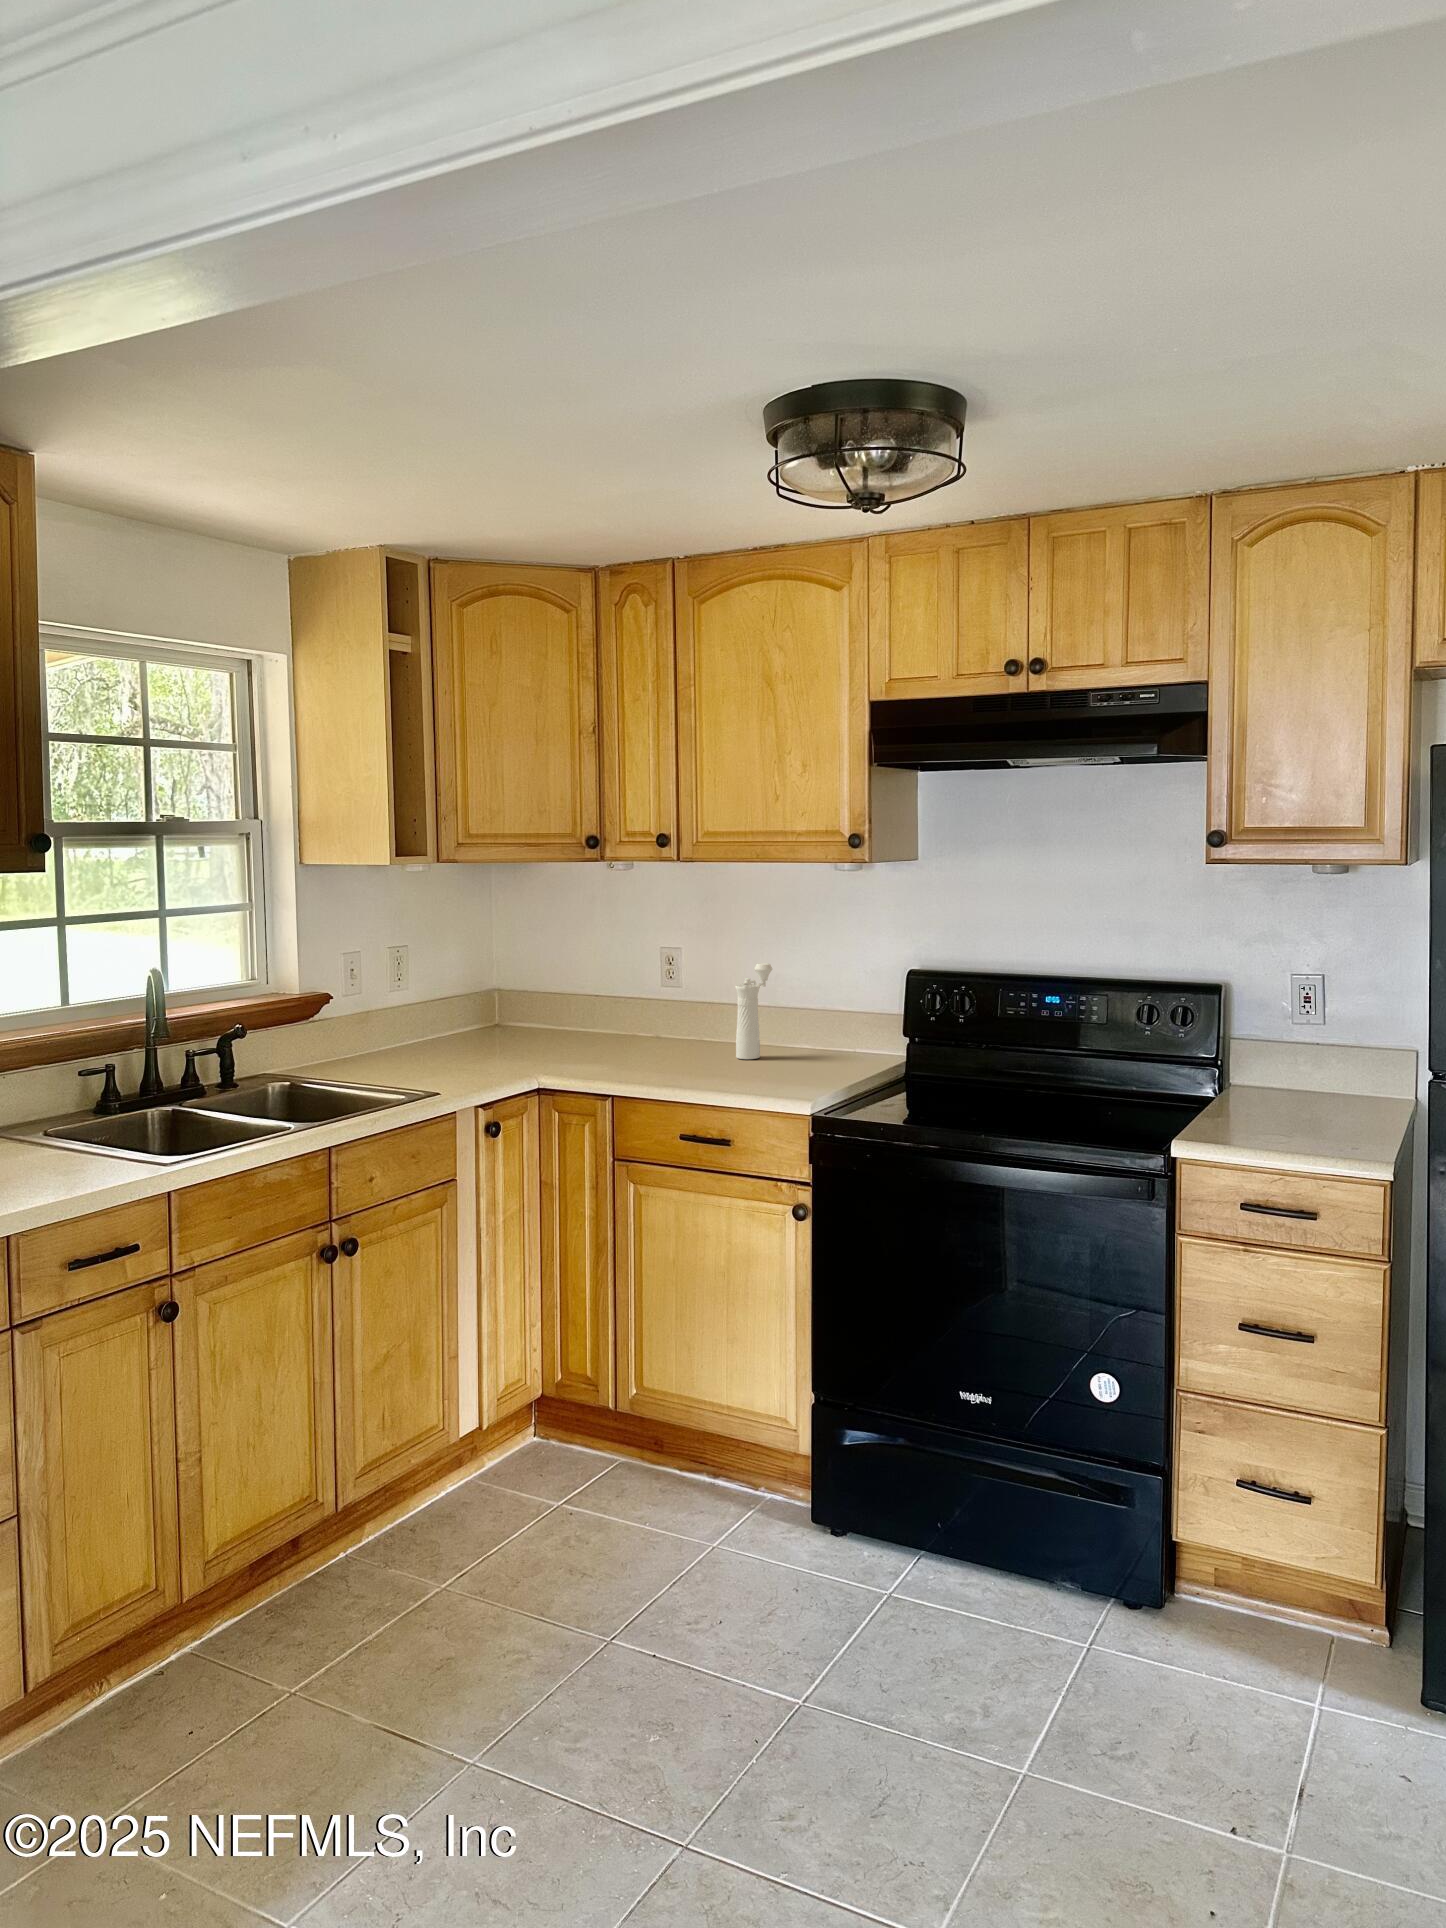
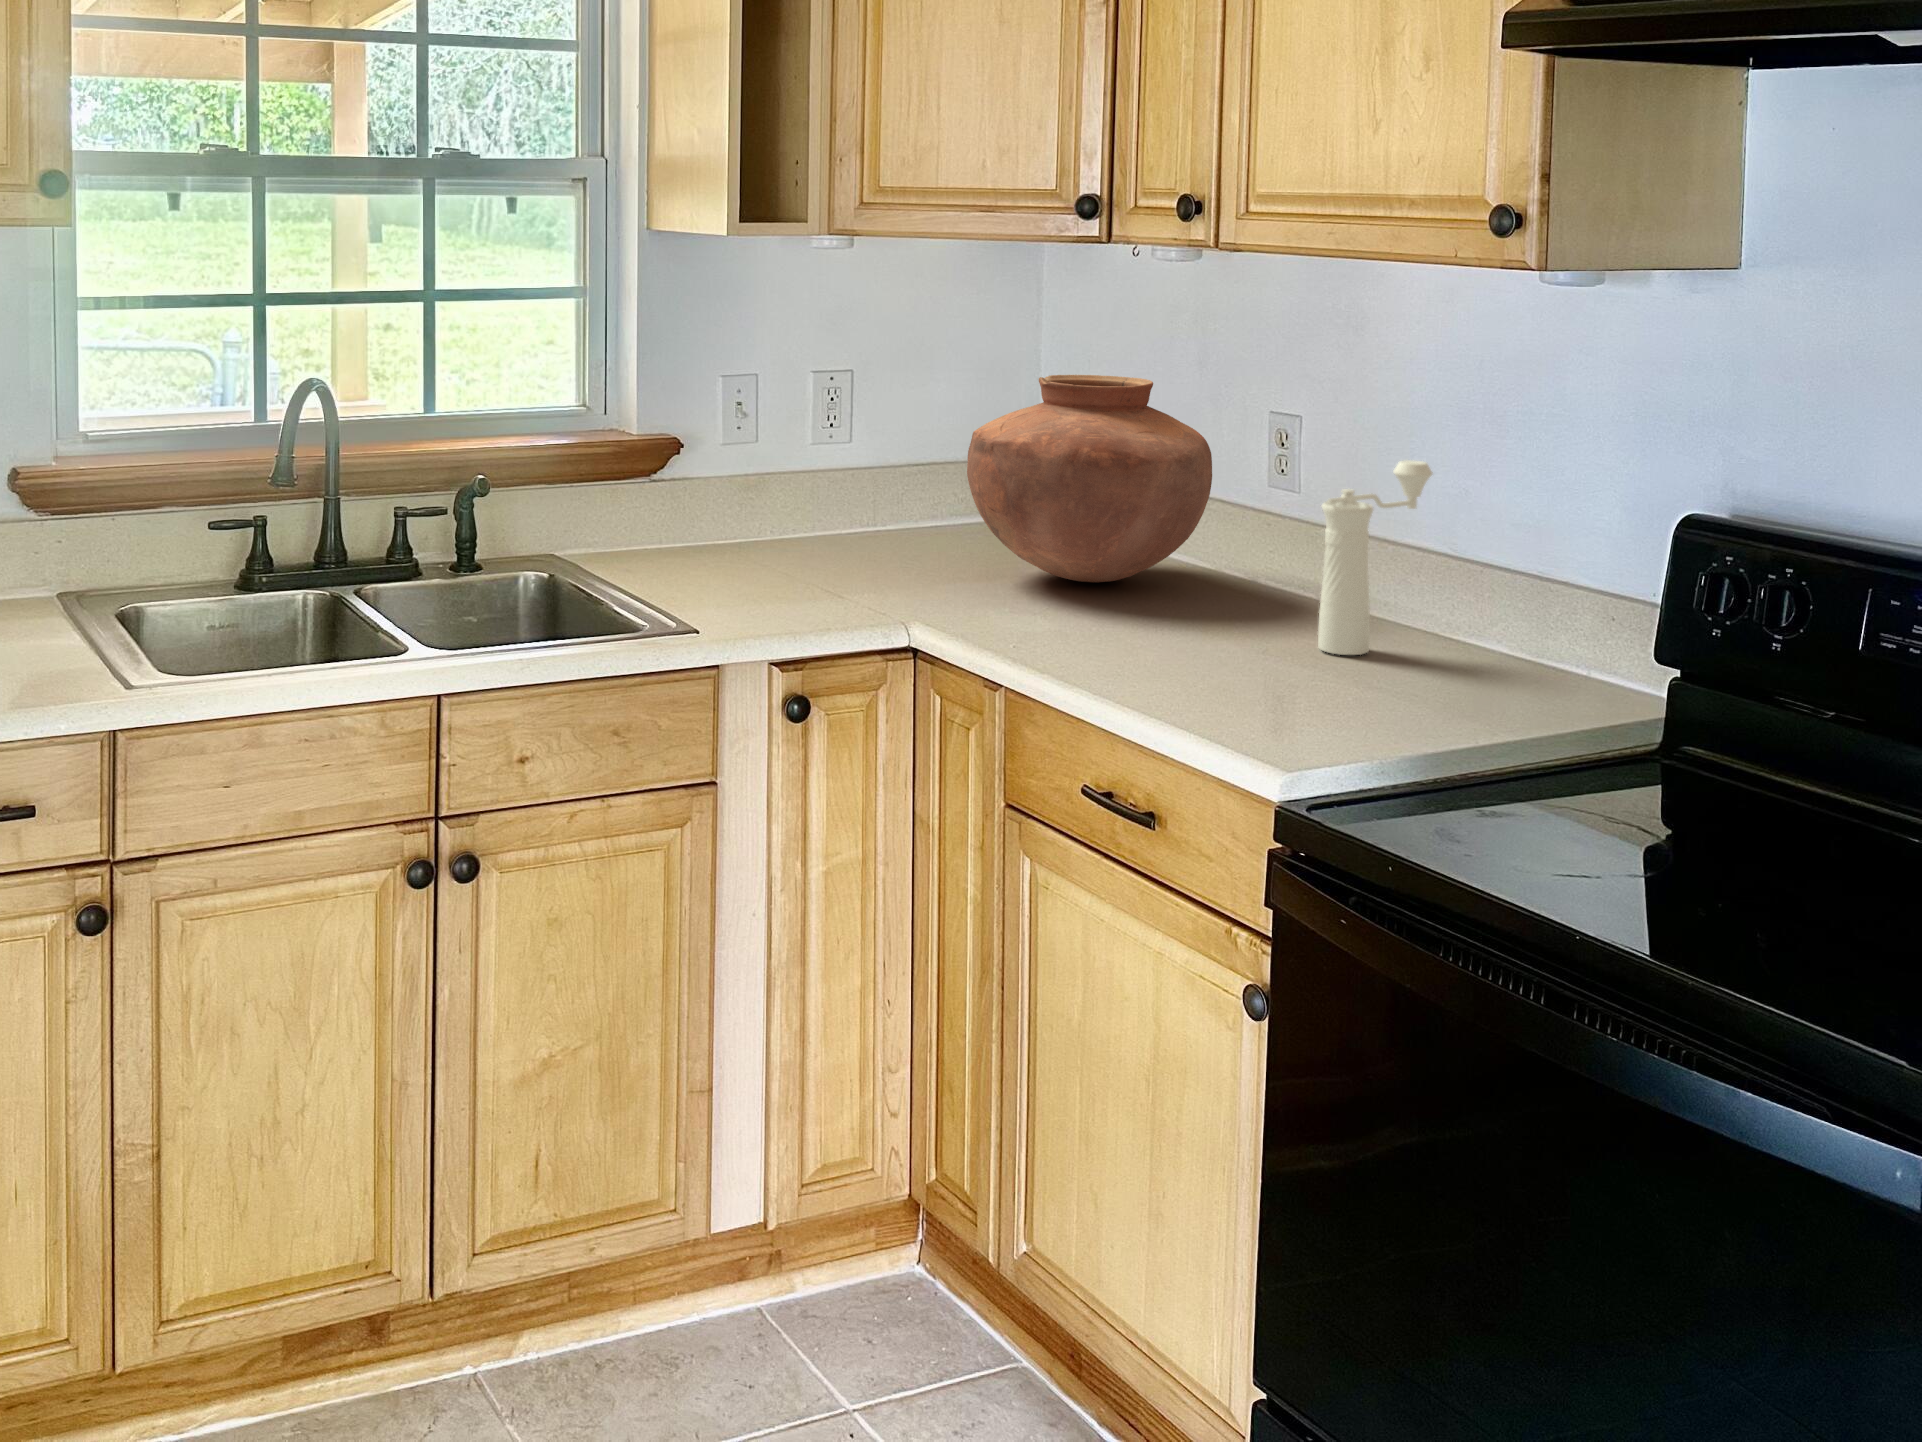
vase: none [510,936,645,1048] -> present [967,375,1212,582]

